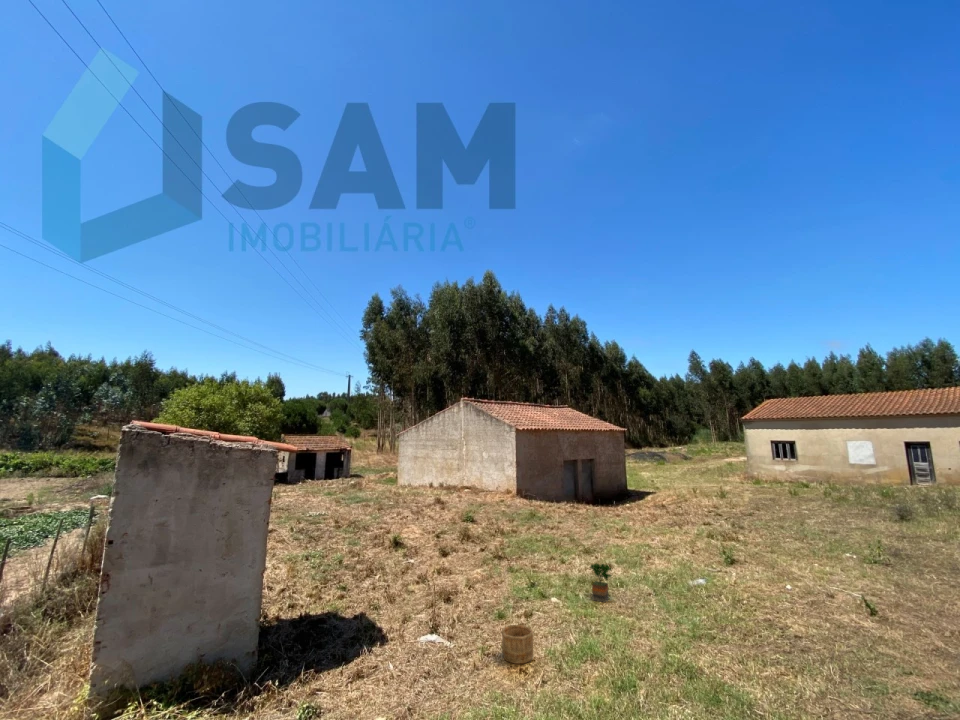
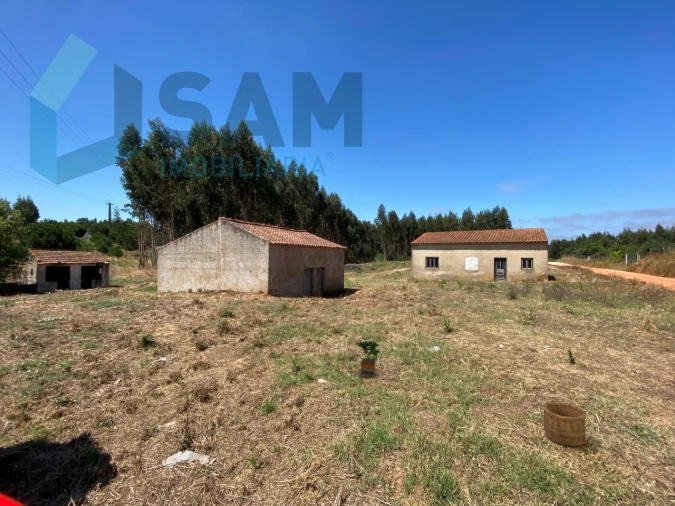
wooden bucket: present [501,625,534,664] -> present [542,402,586,447]

